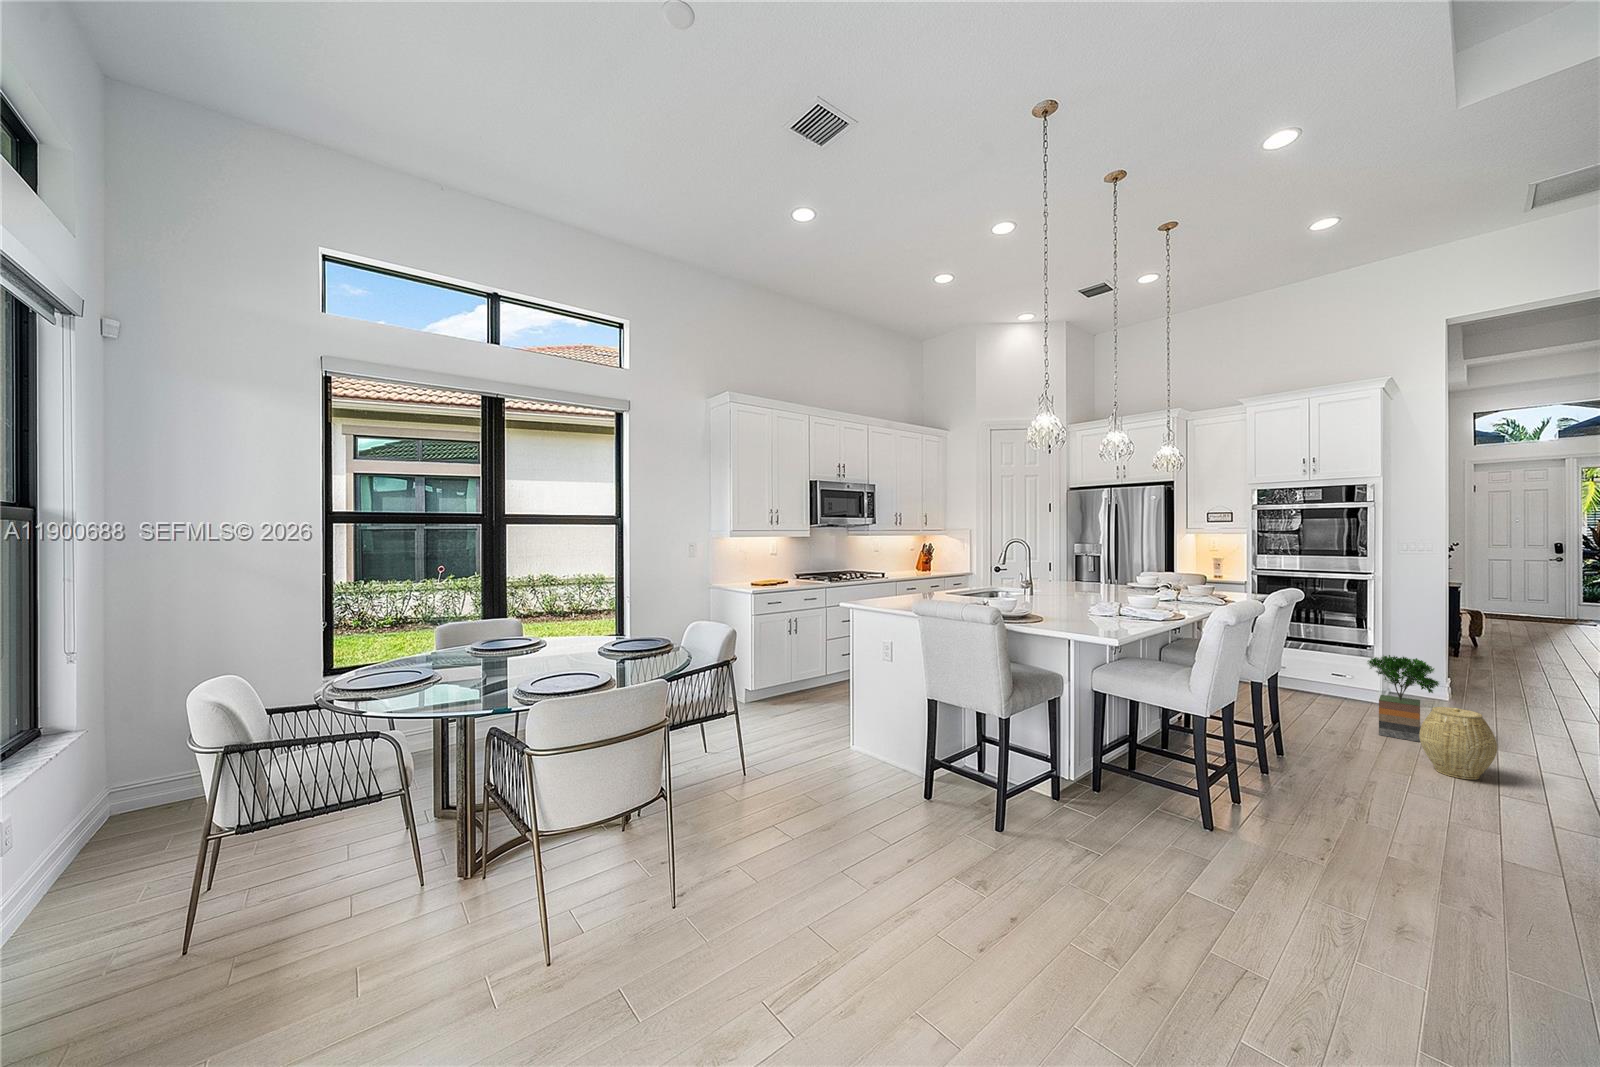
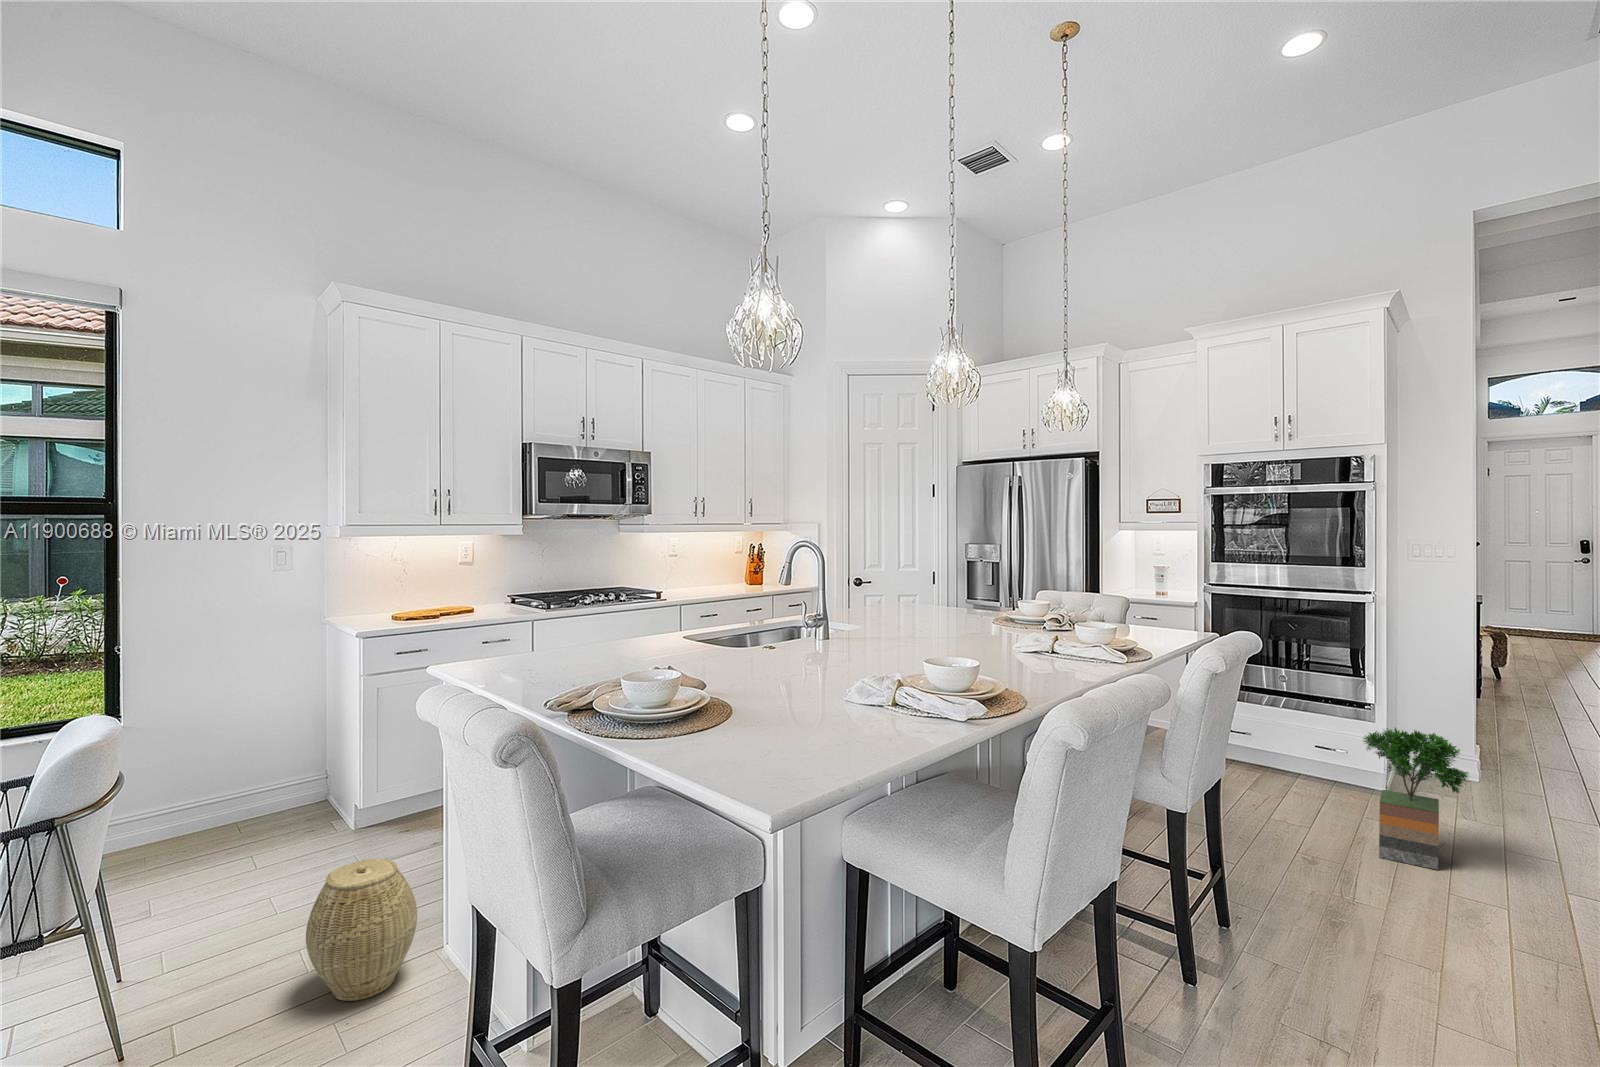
woven basket: present [1419,707,1497,780] -> present [306,859,417,1001]

